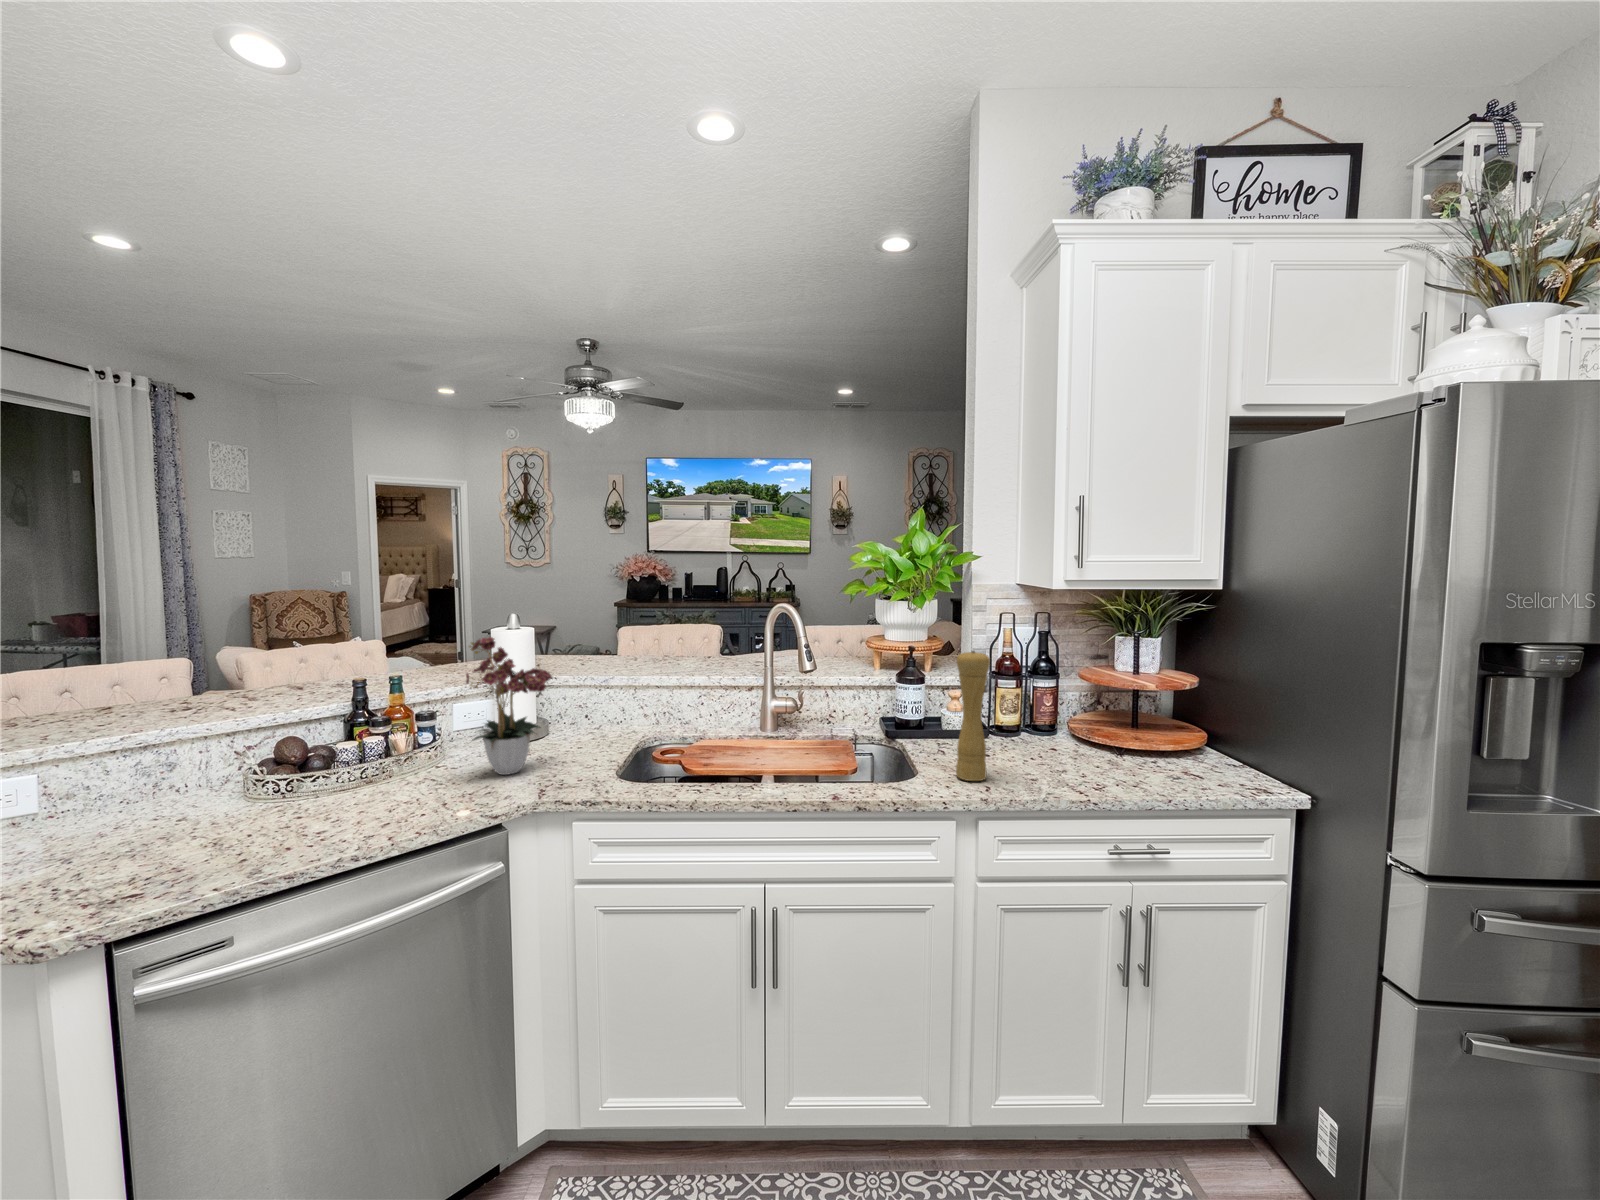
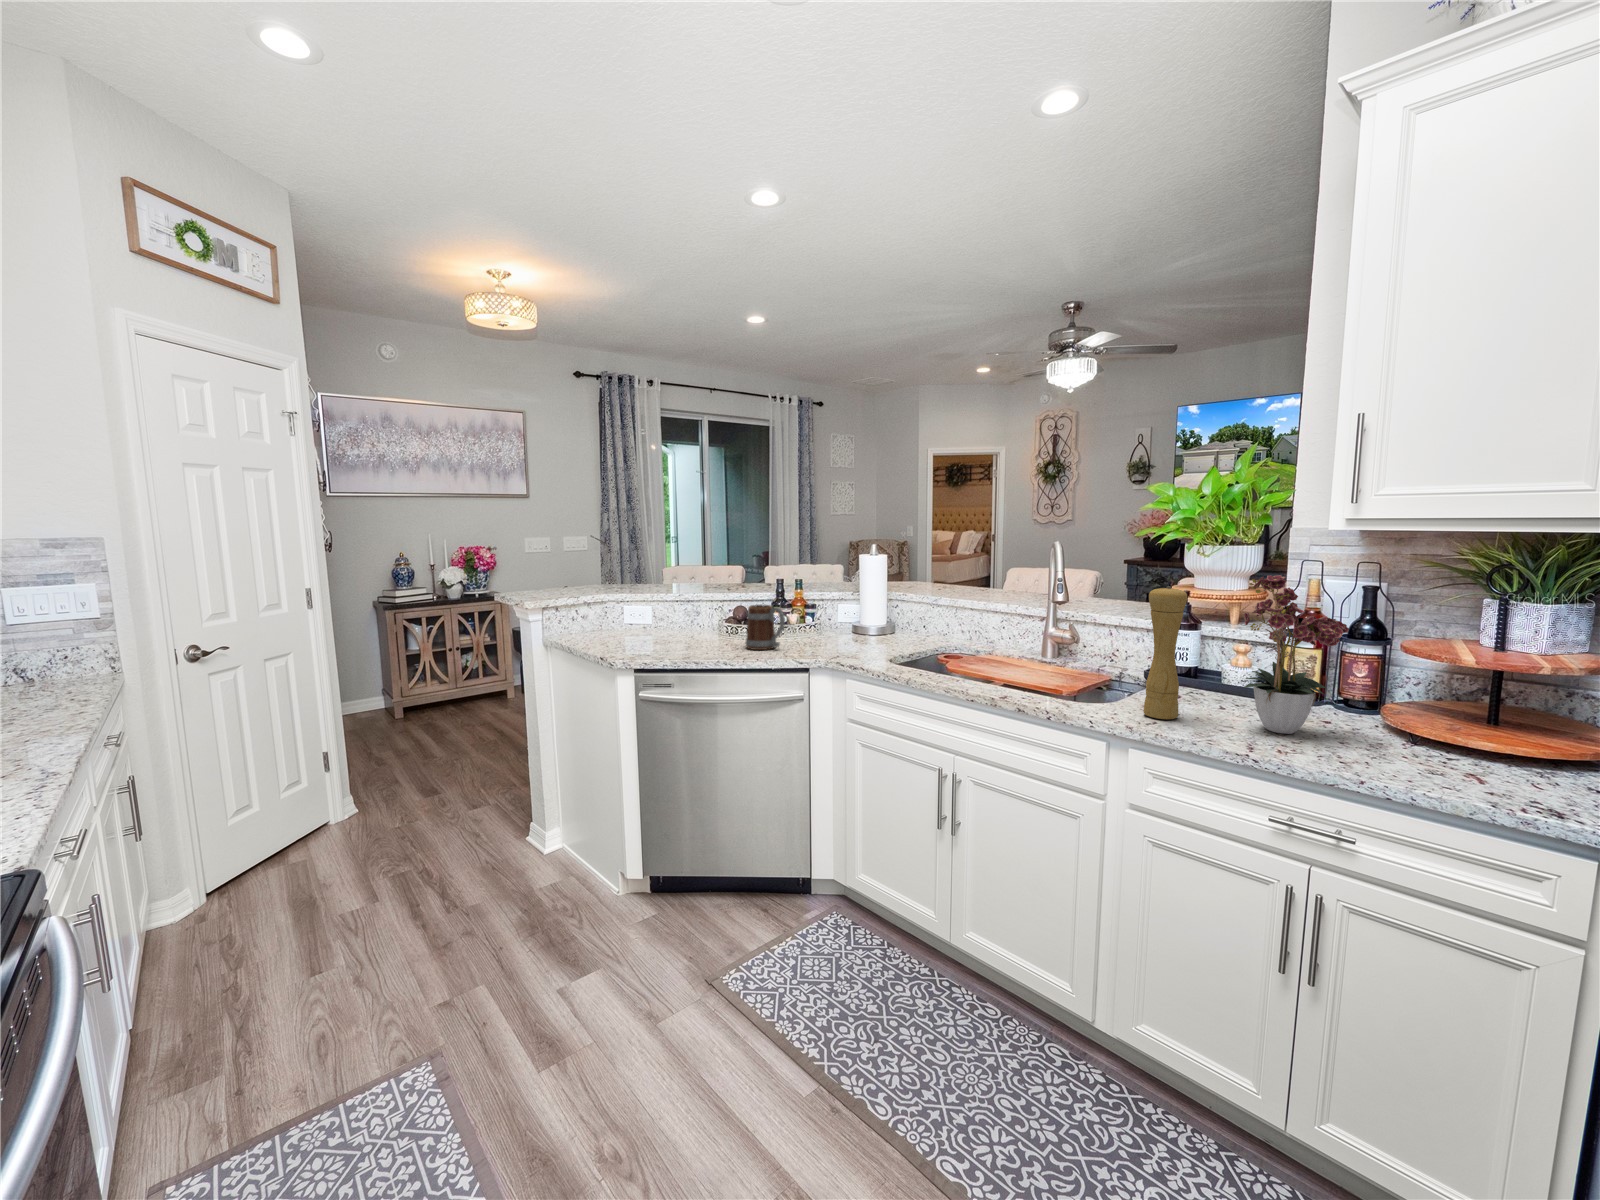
flower arrangement: present [466,637,552,775] -> present [1244,575,1349,734]
mug: none [351,731,434,814] -> present [746,605,785,650]

